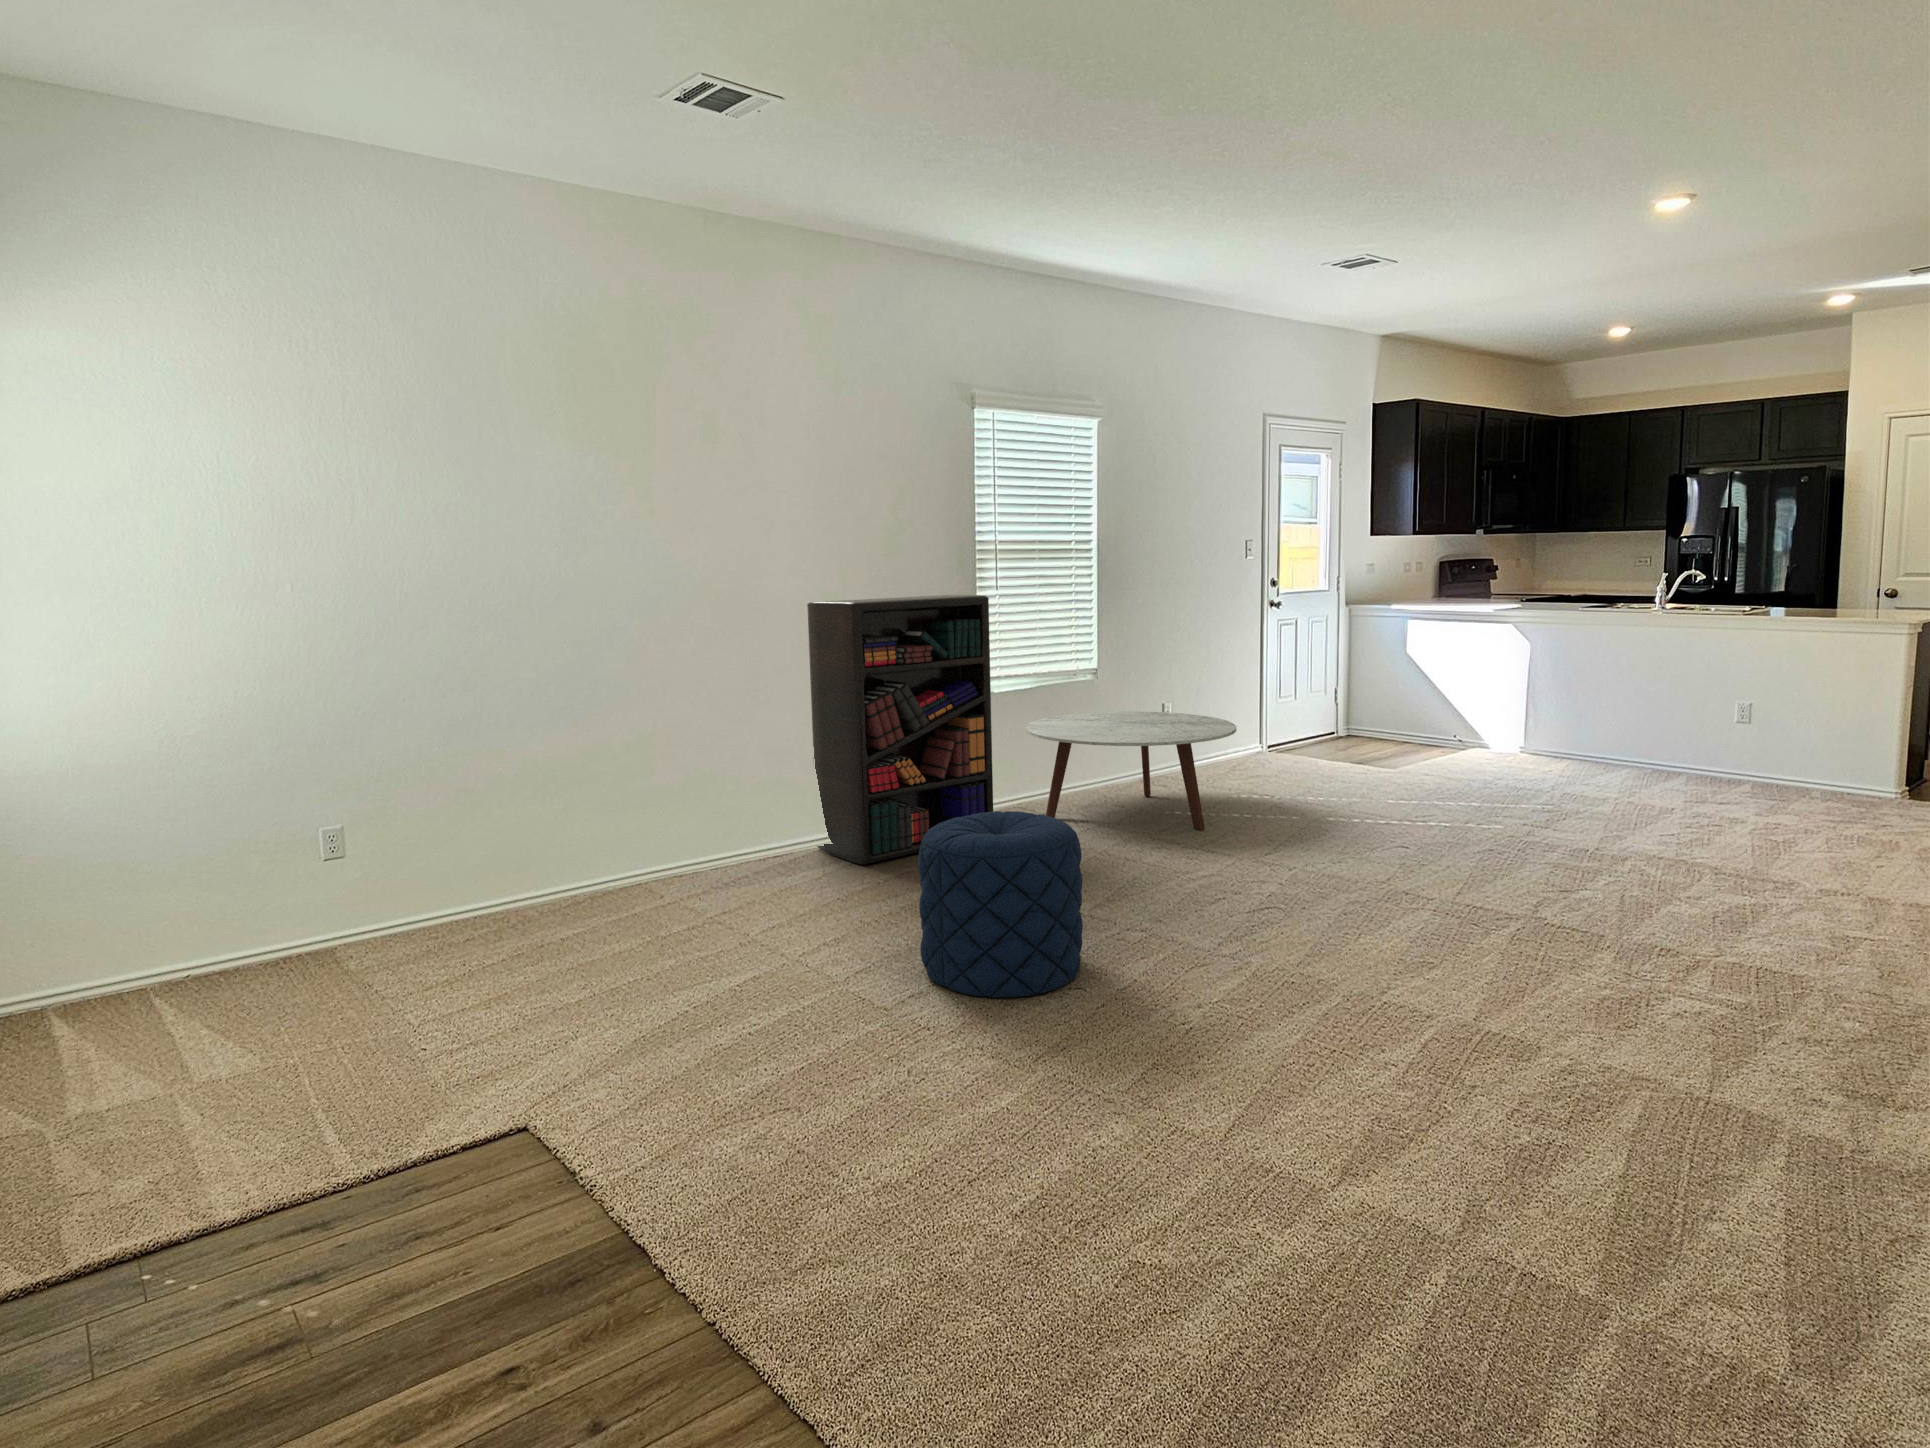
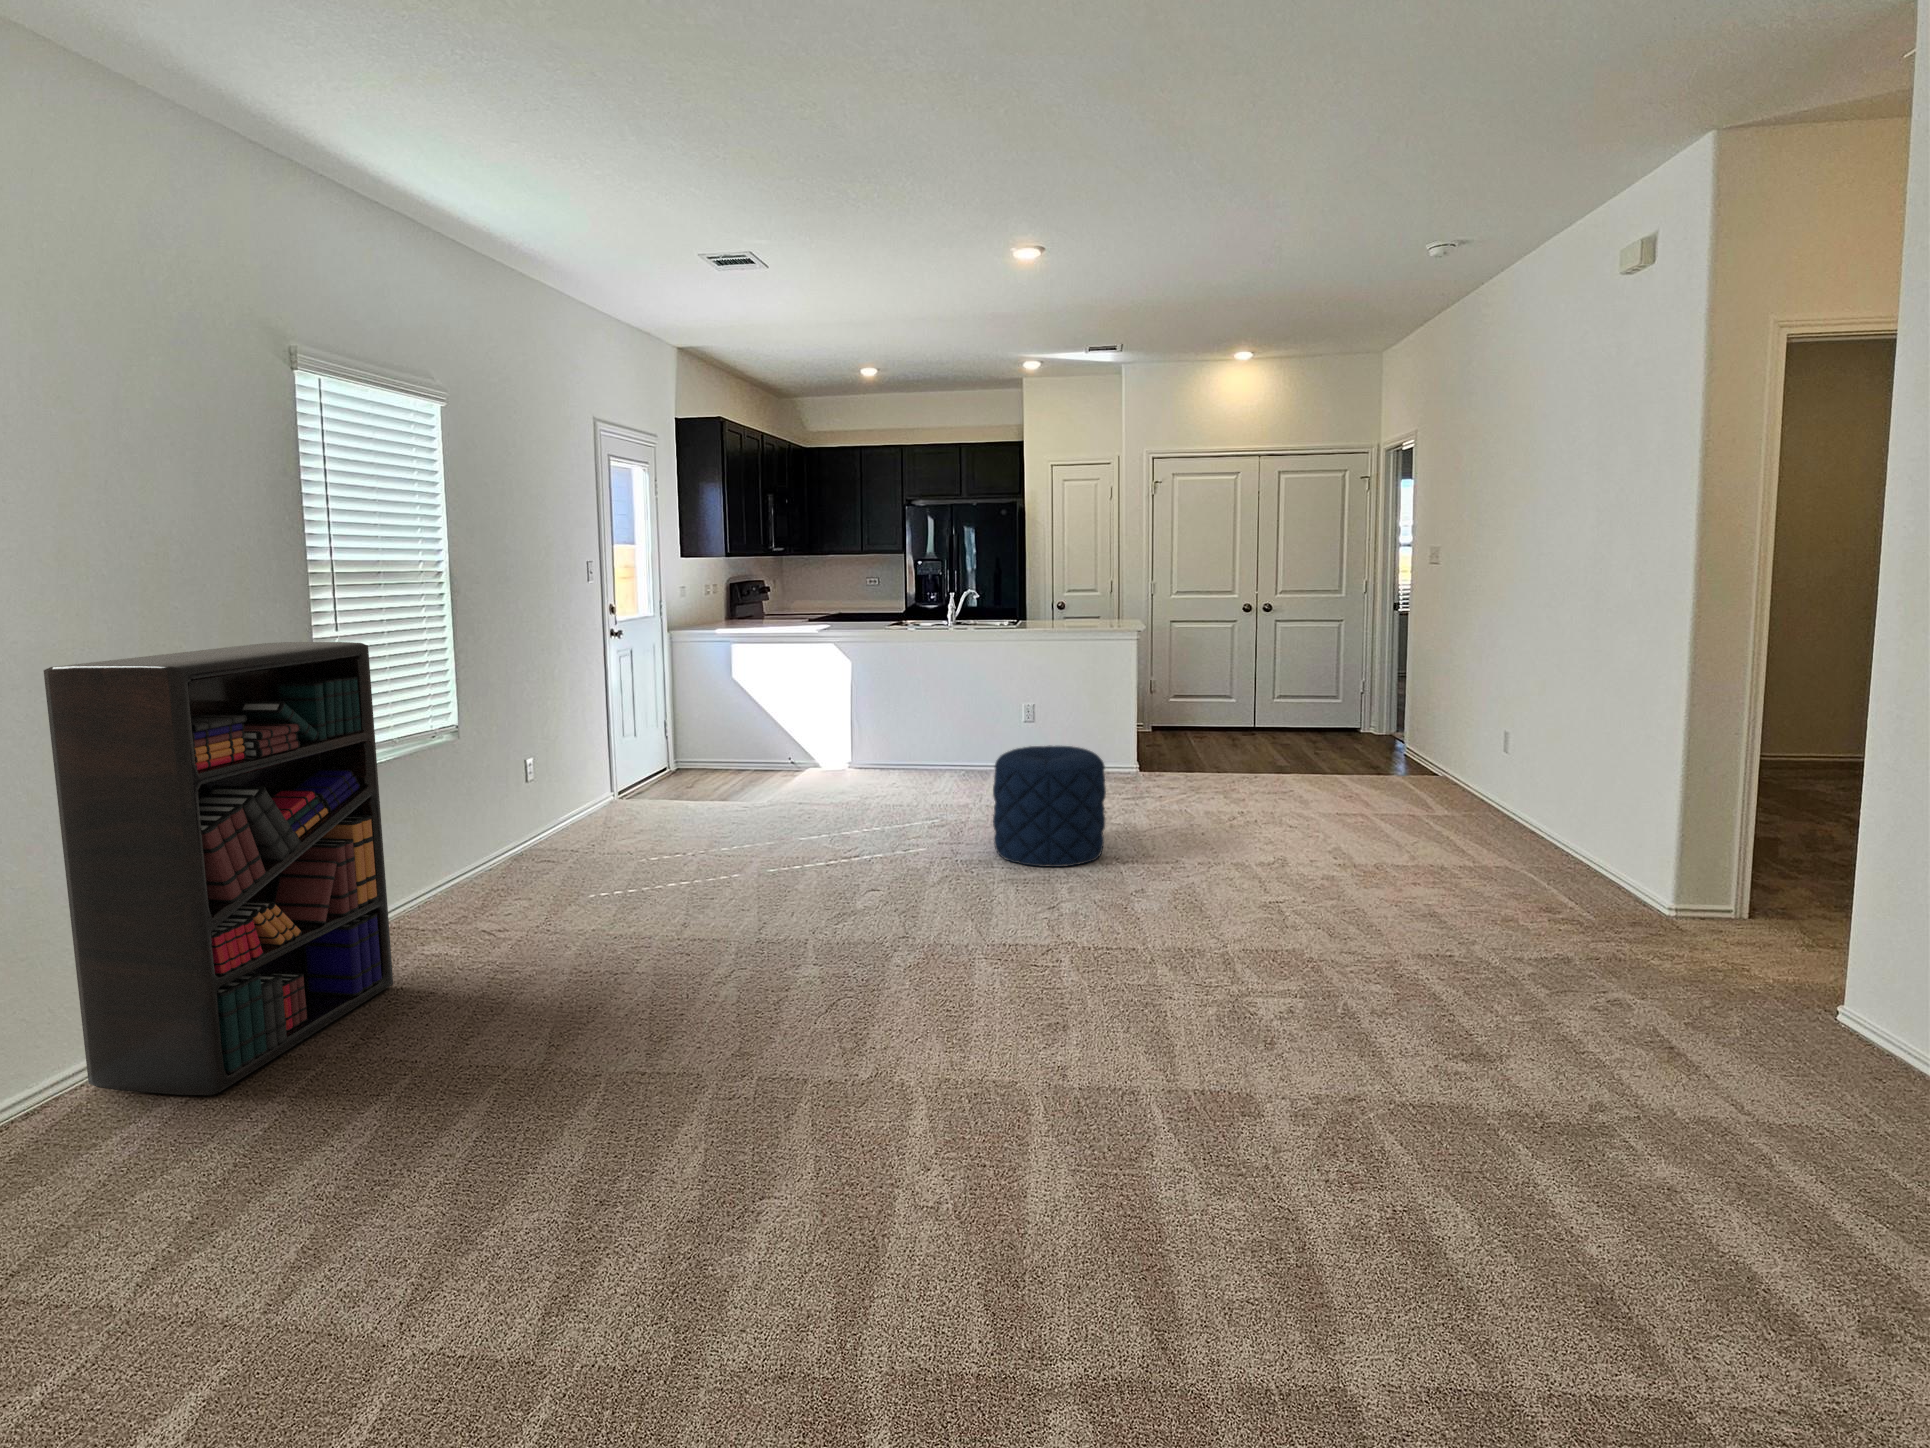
coffee table: present [1025,711,1236,830] -> none [395,772,673,940]
pouf: present [918,811,1083,998] -> present [993,745,1106,867]

